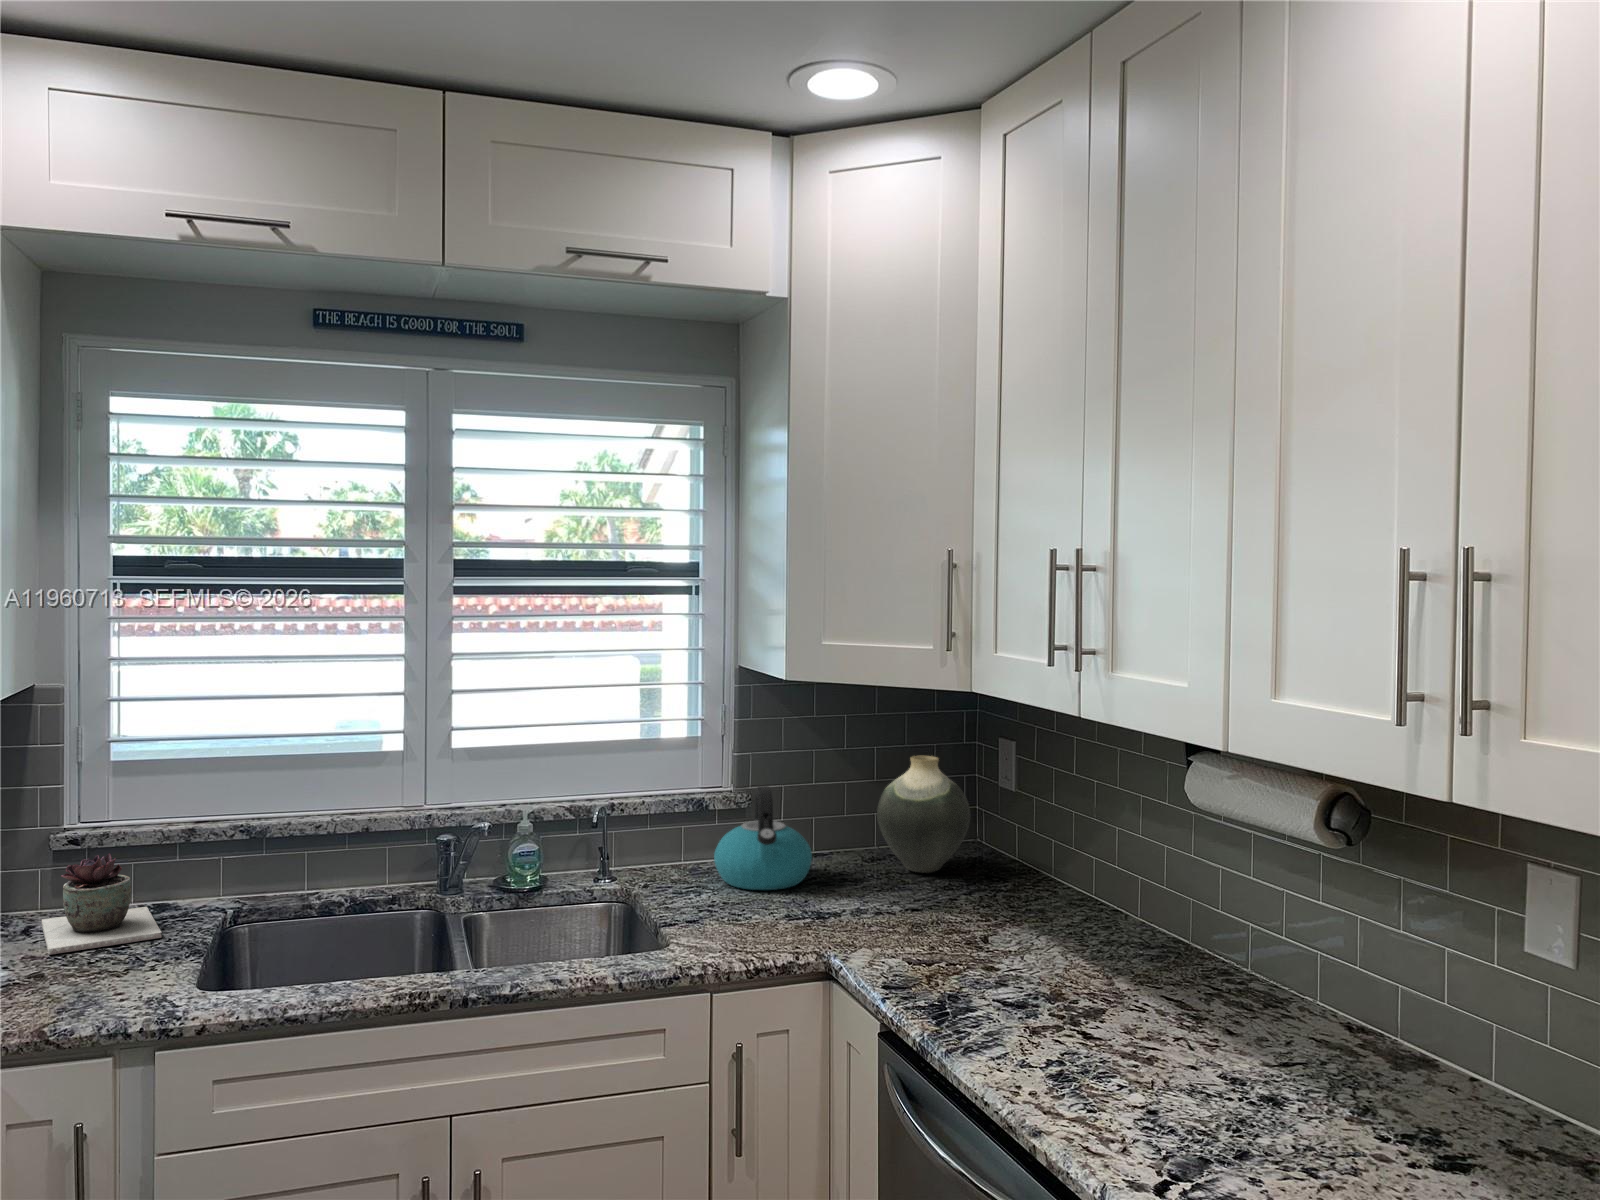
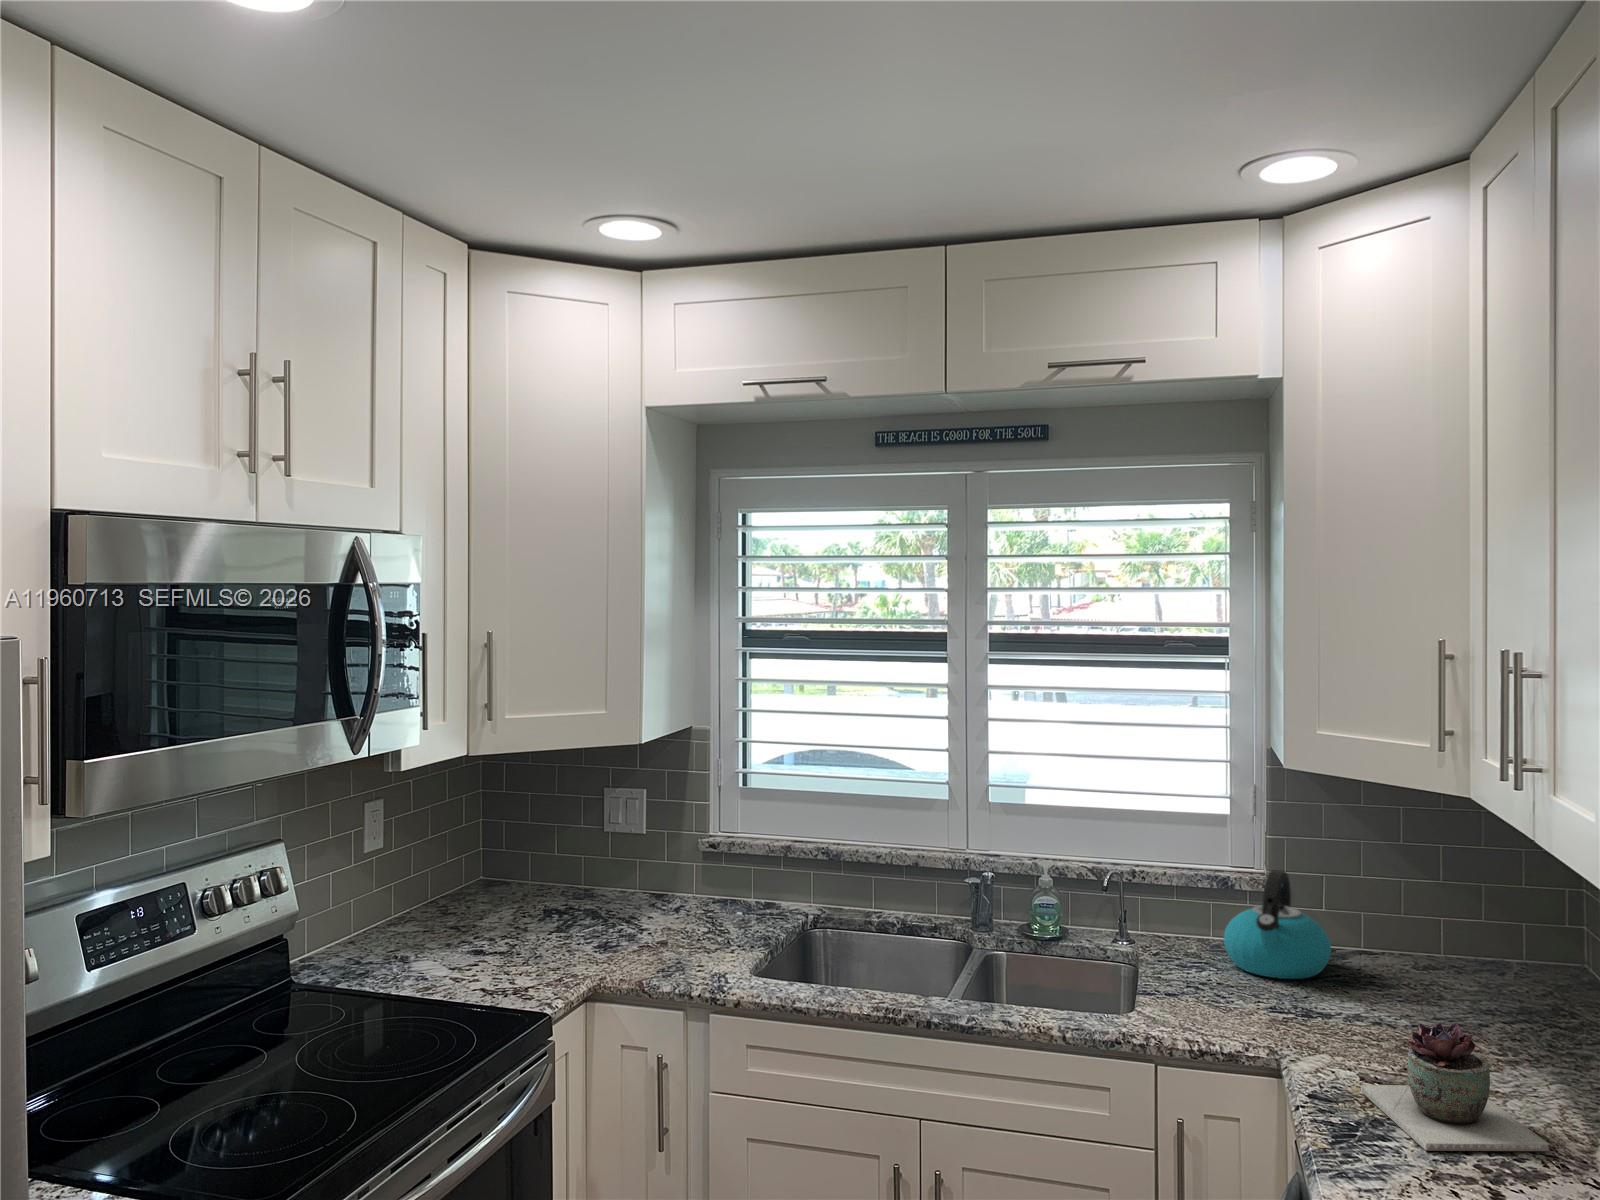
vase: present [877,756,970,873] -> none [1416,857,1535,991]
succulent plant: present [42,854,161,955] -> present [1361,1022,1550,1151]

